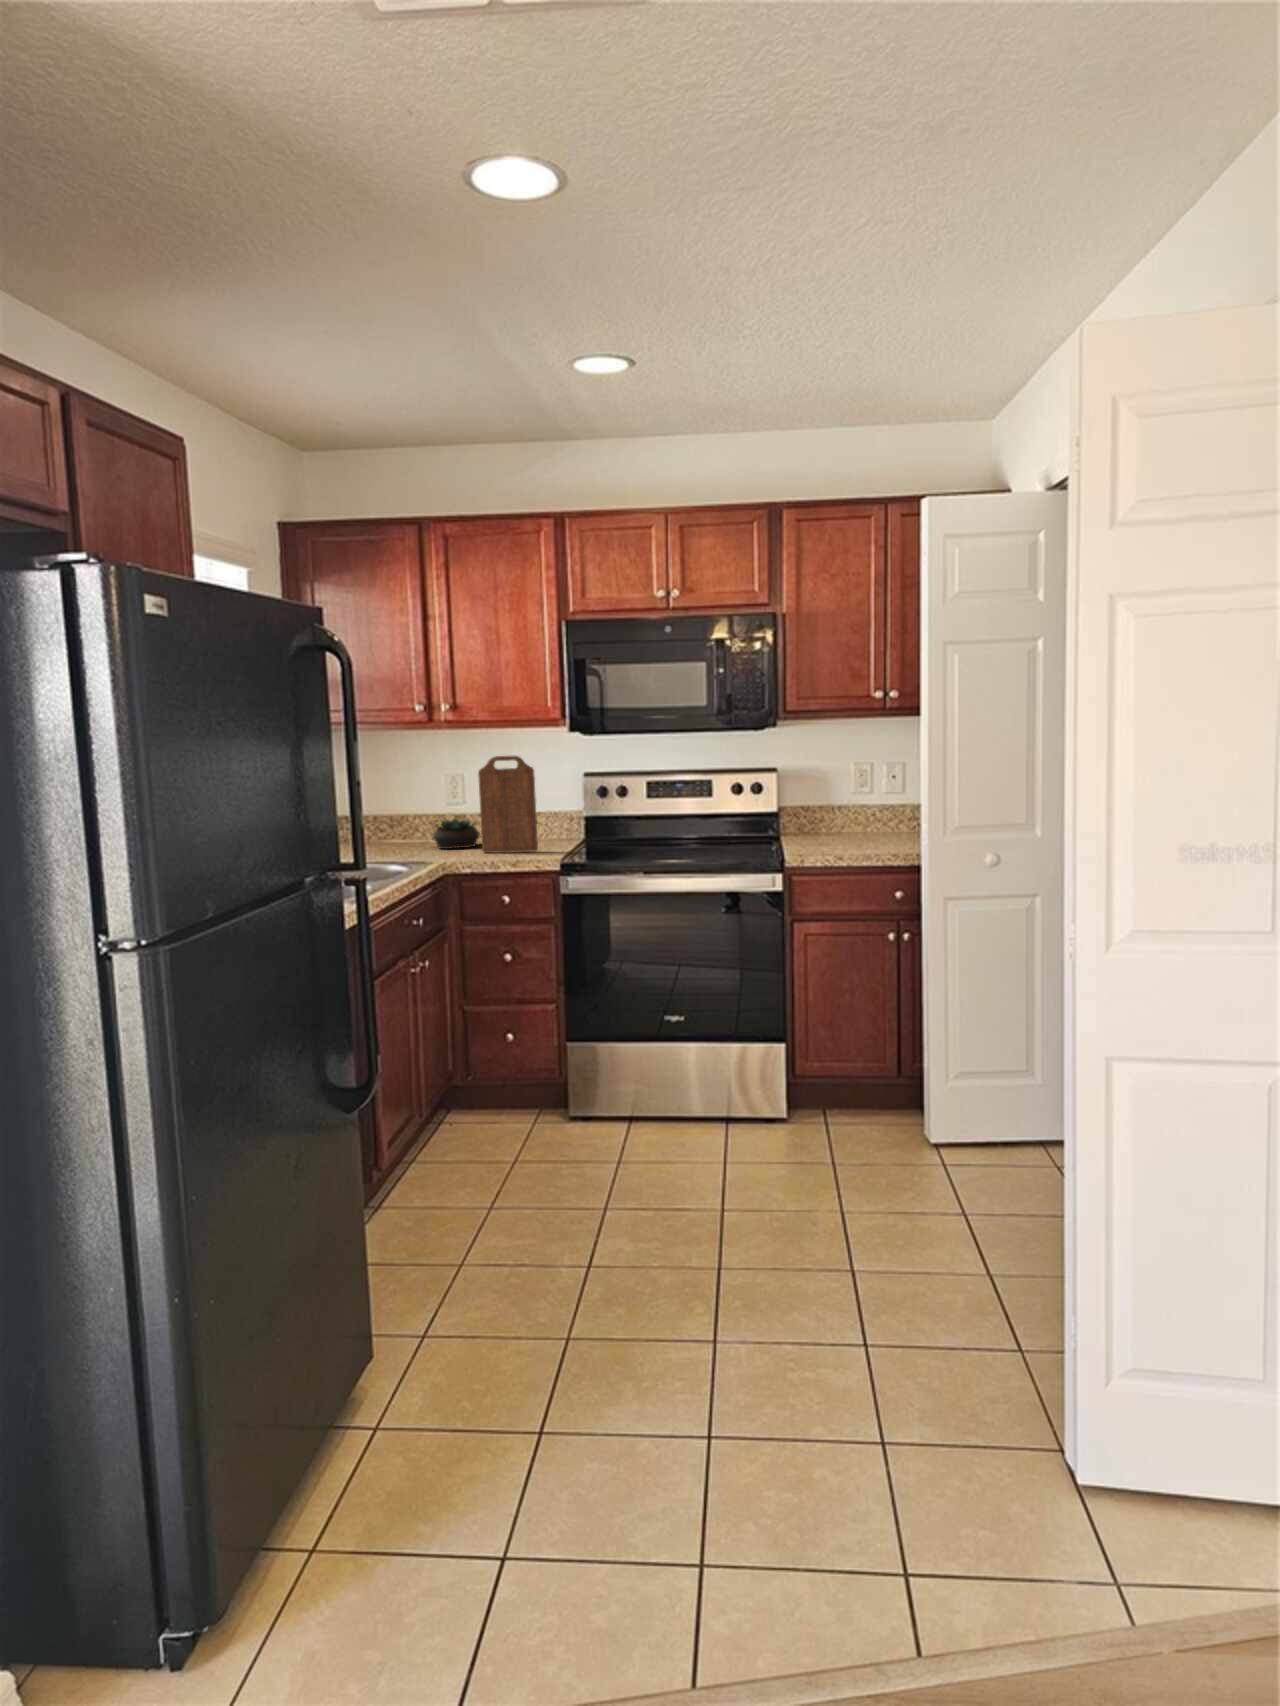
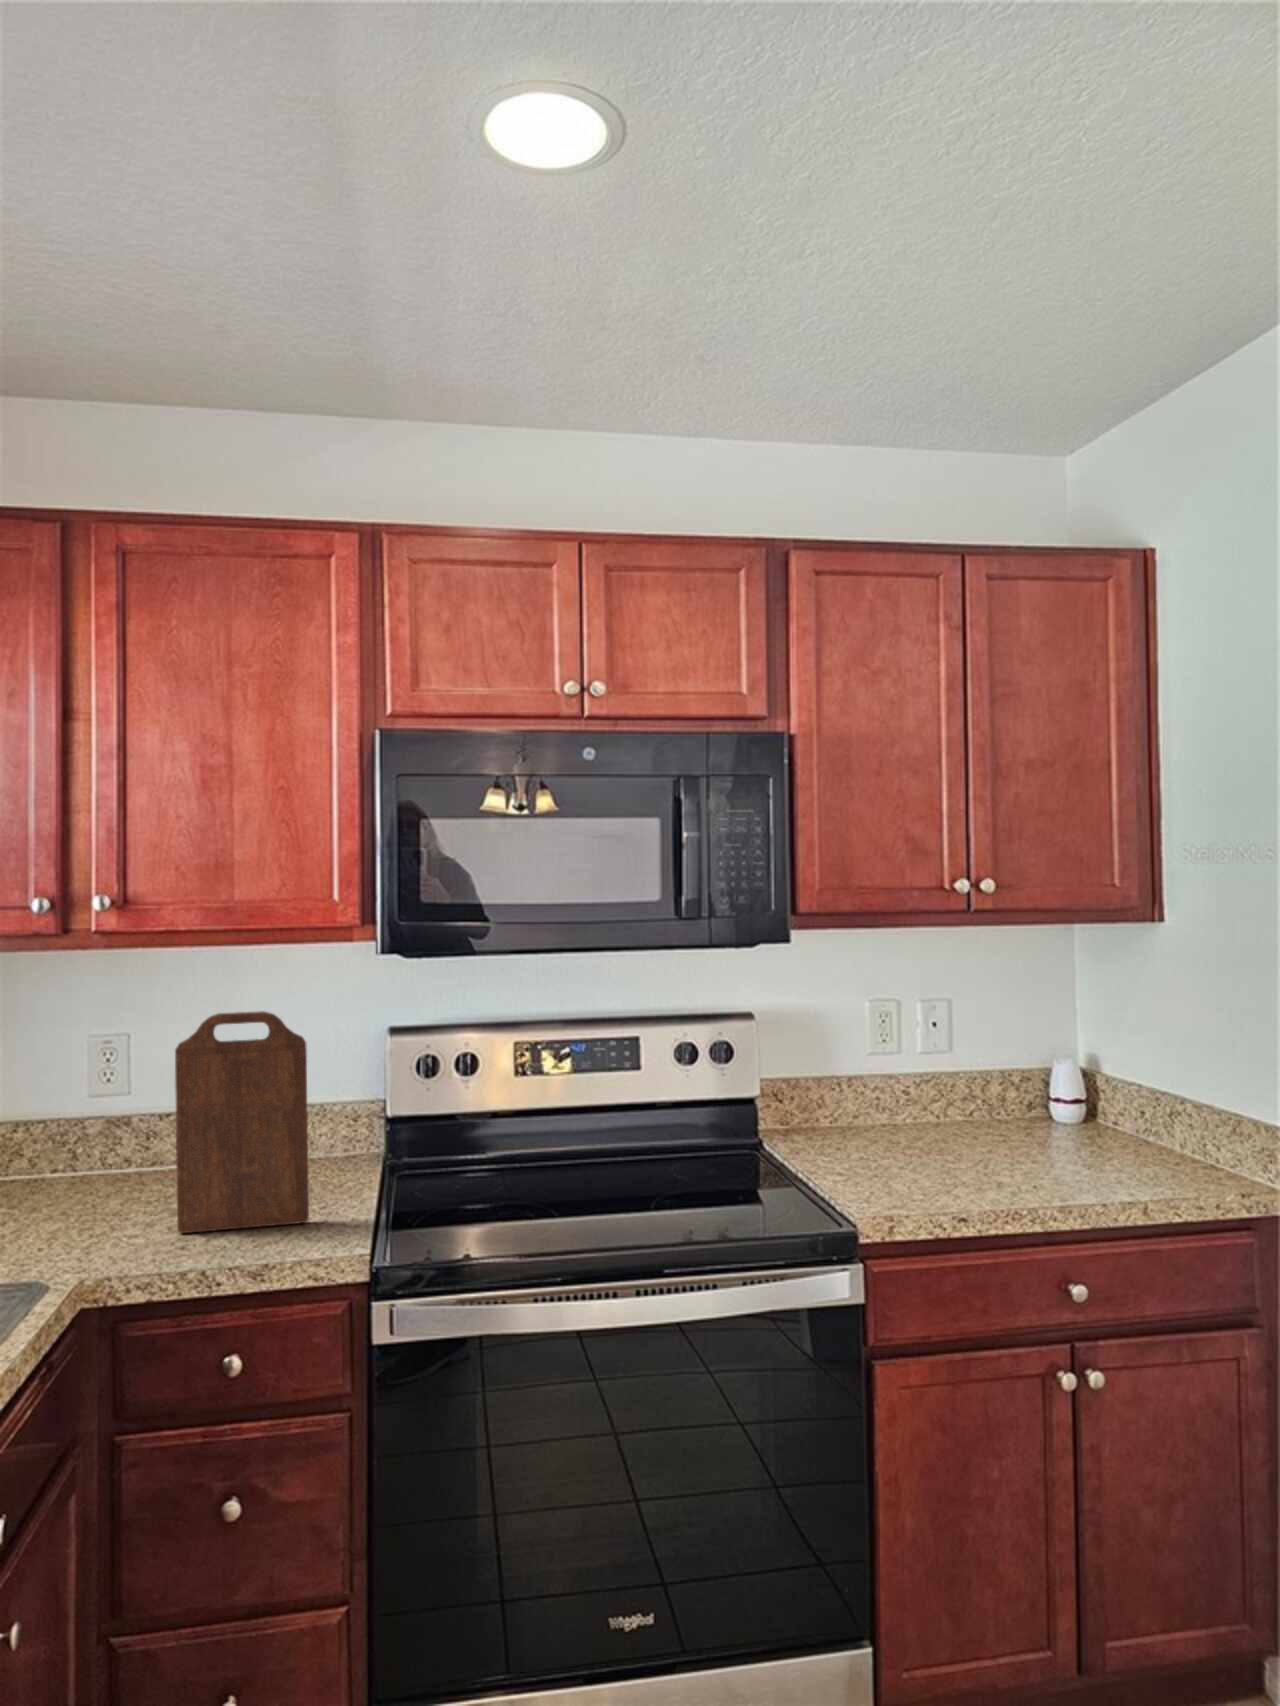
succulent plant: present [433,819,480,849] -> none [55,1134,169,1215]

